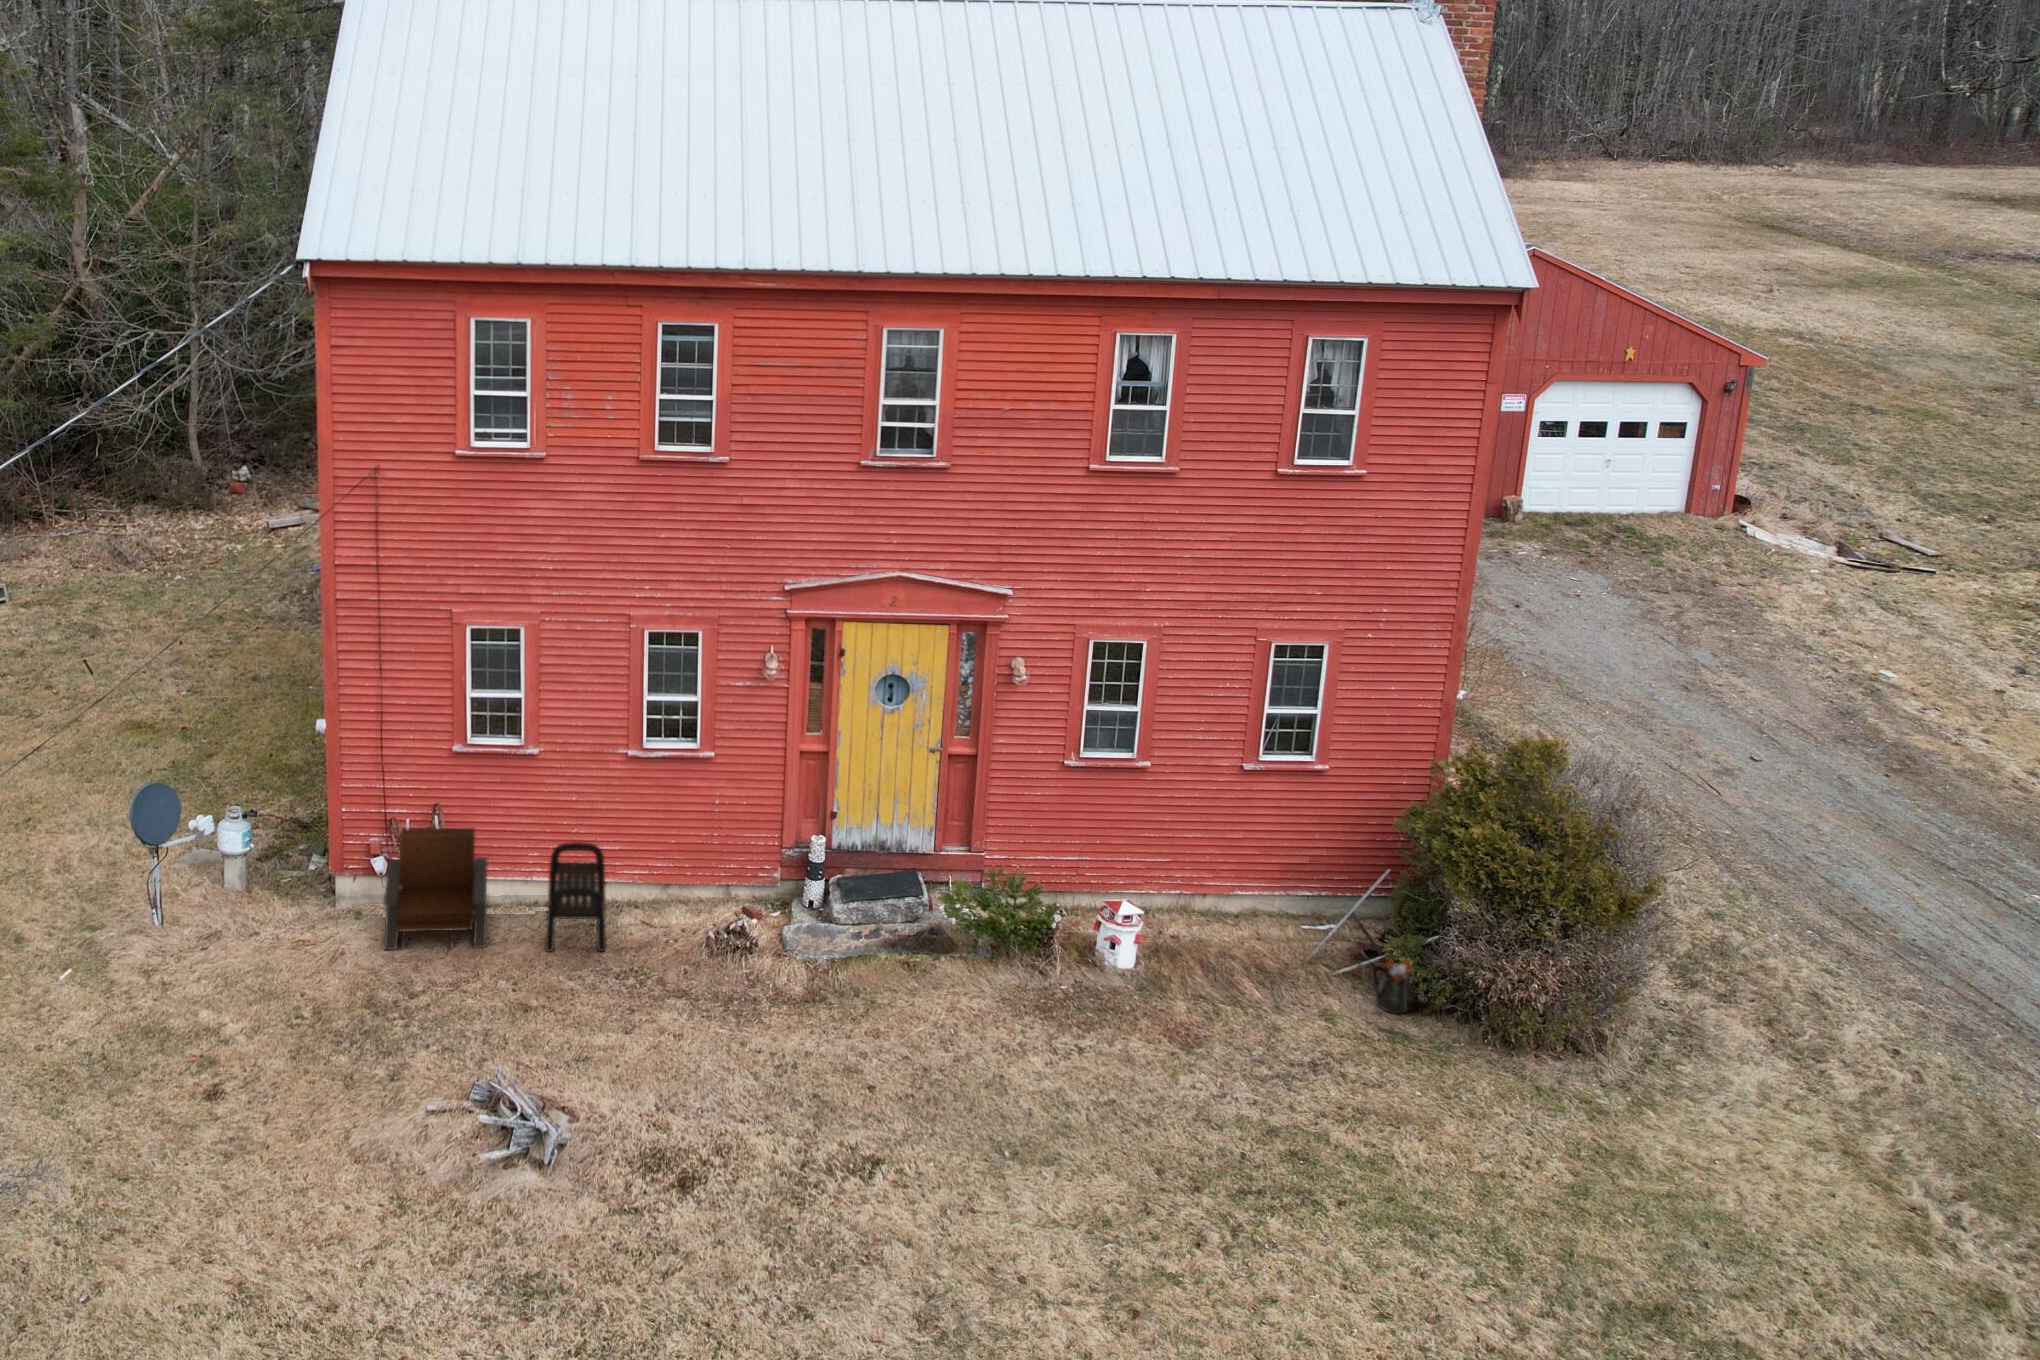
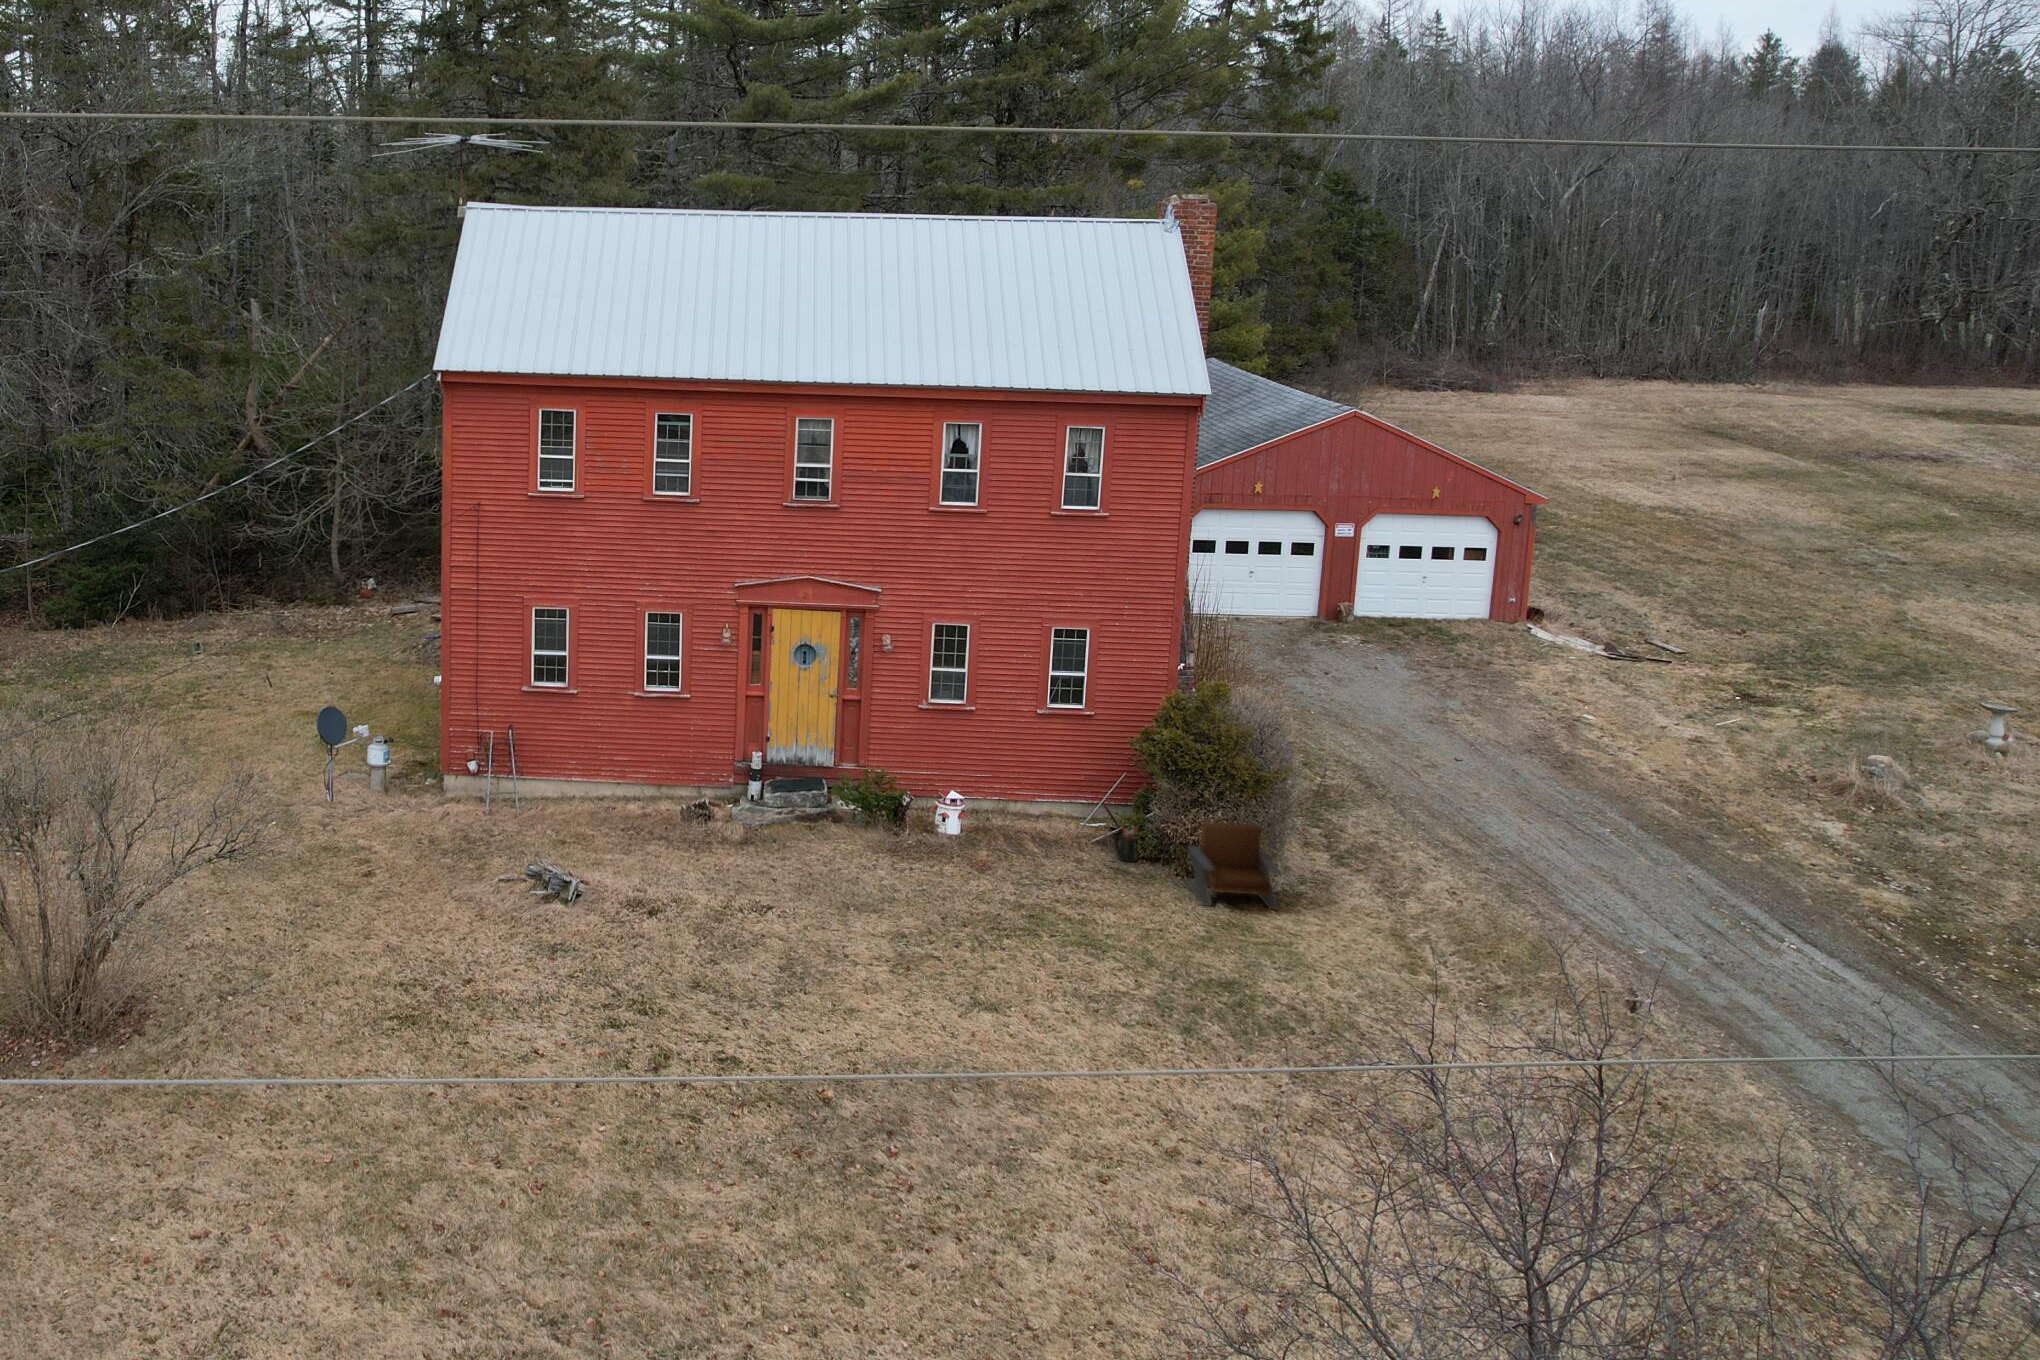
lounge chair: present [383,828,487,950] -> present [1187,822,1282,909]
bench: present [545,842,606,952] -> none [576,755,617,818]

